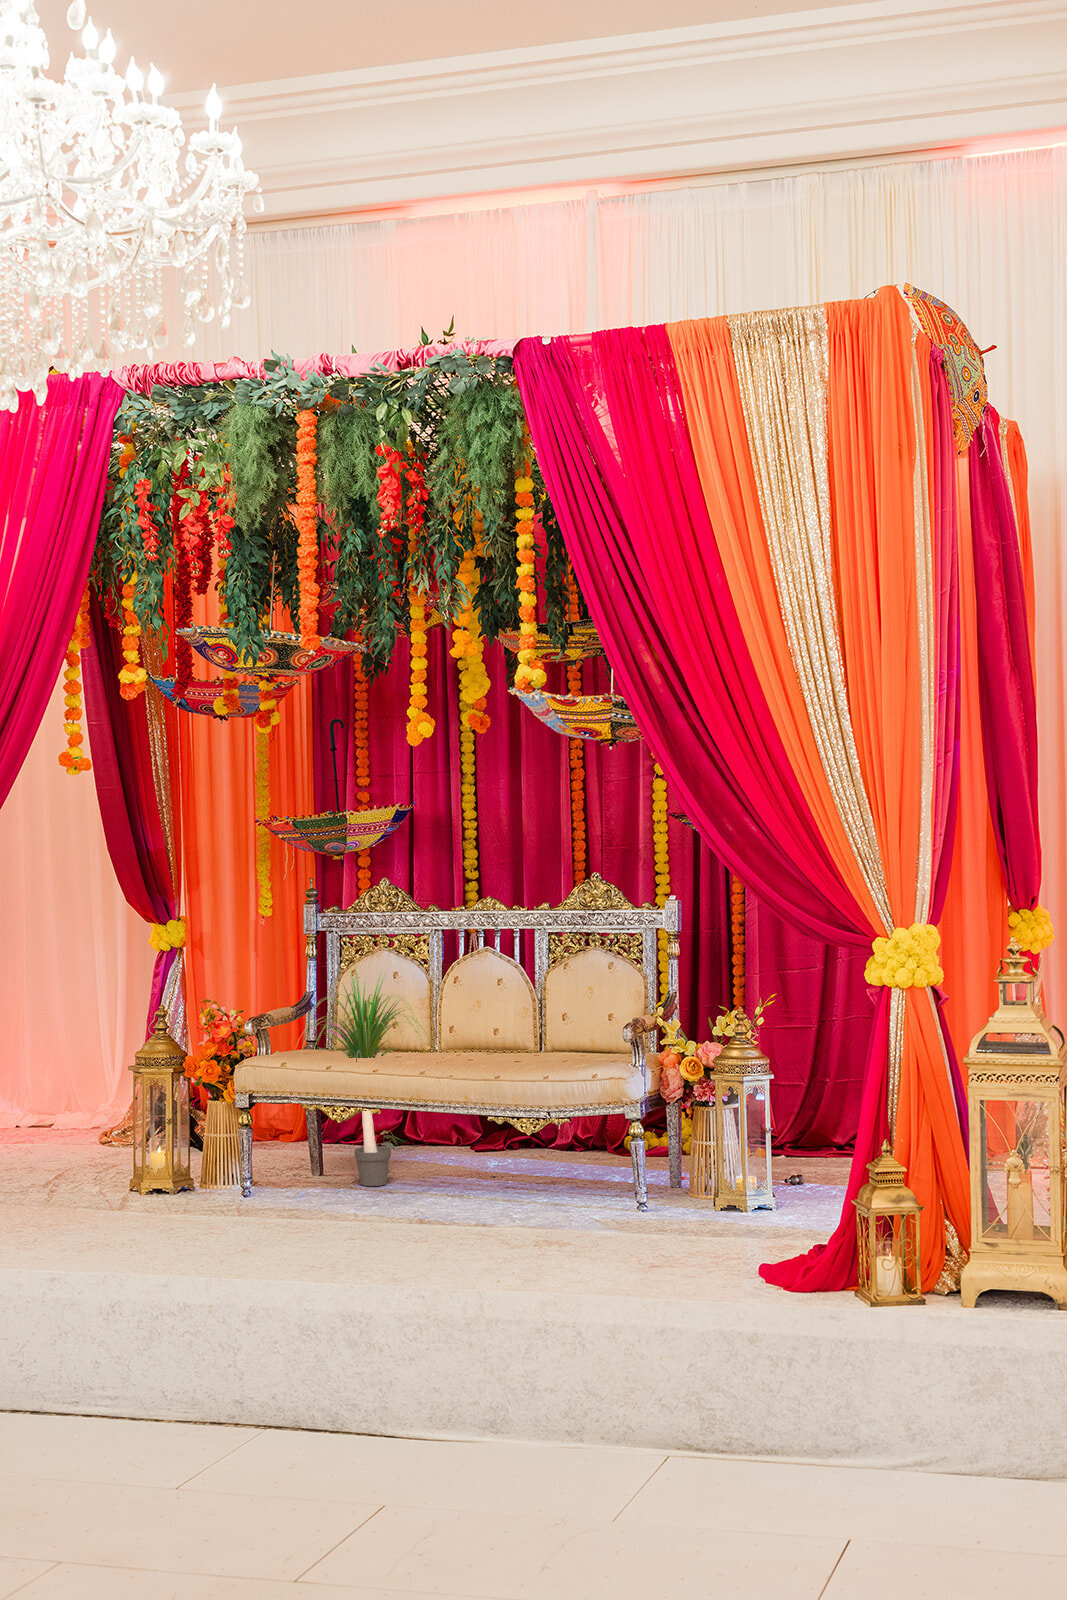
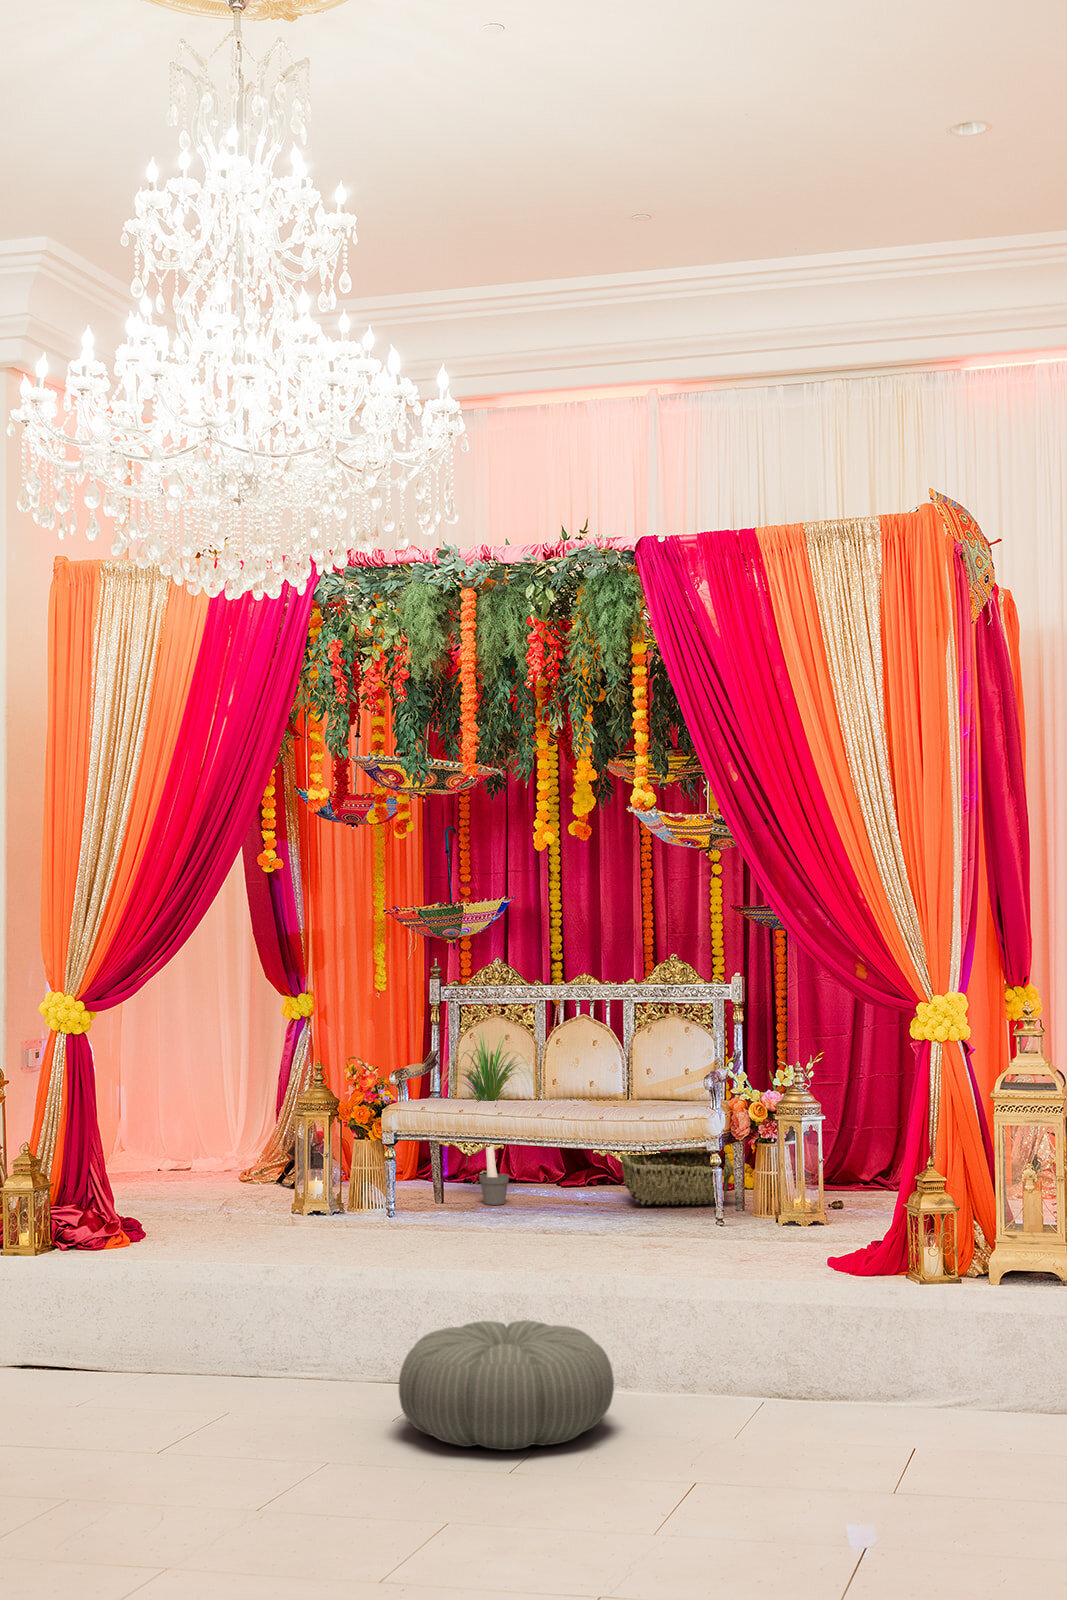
woven basket: none [529,1111,668,1185] -> present [621,1148,733,1205]
pouf: none [180,1363,462,1544] -> present [399,1321,614,1450]

